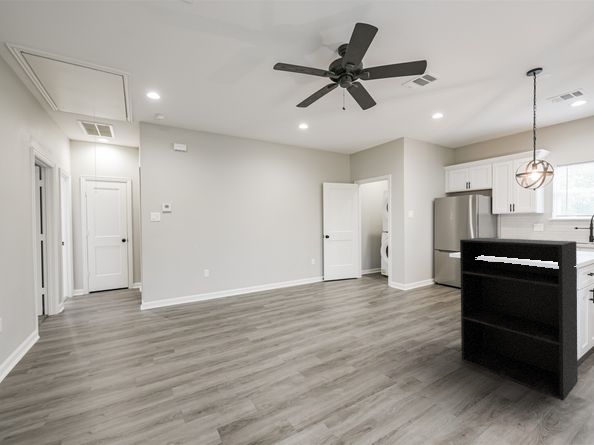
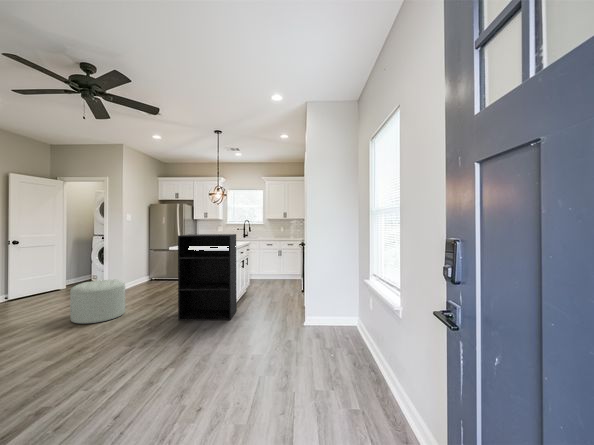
ottoman: none [352,280,400,327] -> present [70,280,125,324]

